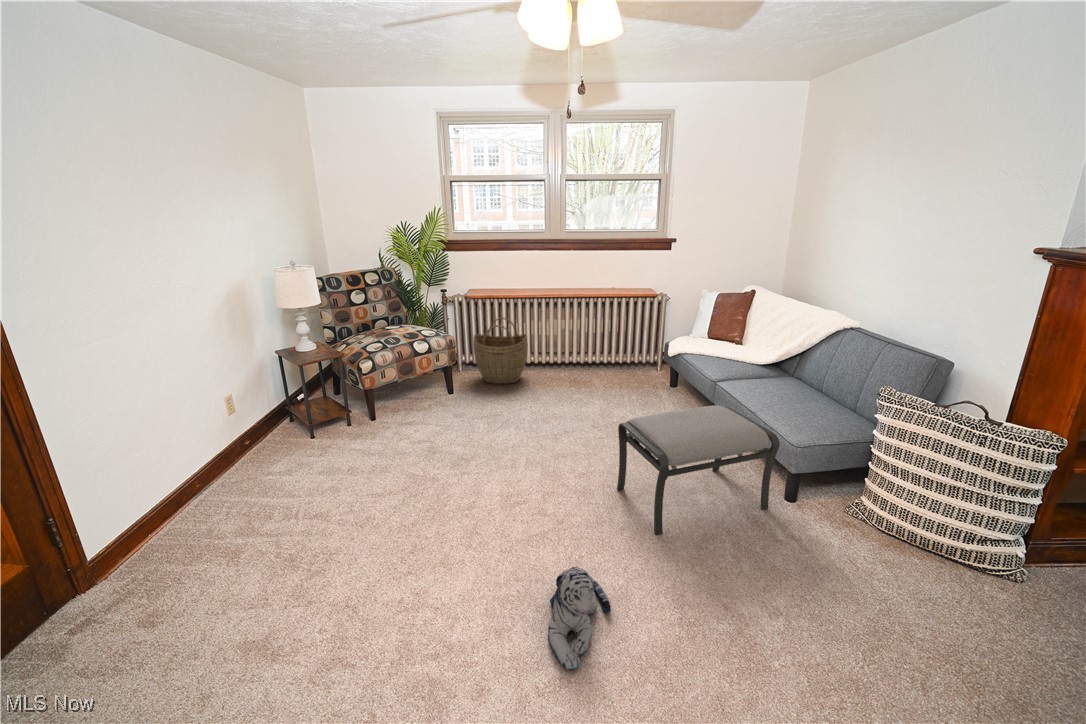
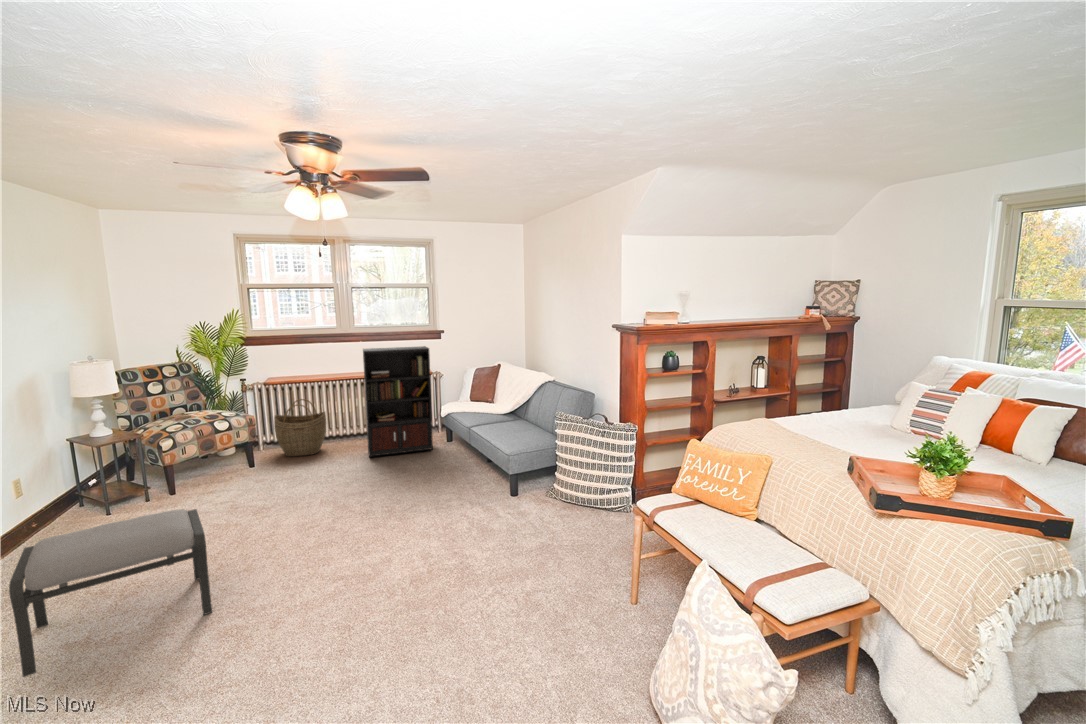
bookcase: none [573,259,661,397] -> present [363,346,433,457]
ottoman: present [617,406,780,535] -> present [9,509,212,677]
plush toy: present [548,567,611,669] -> none [344,539,389,600]

